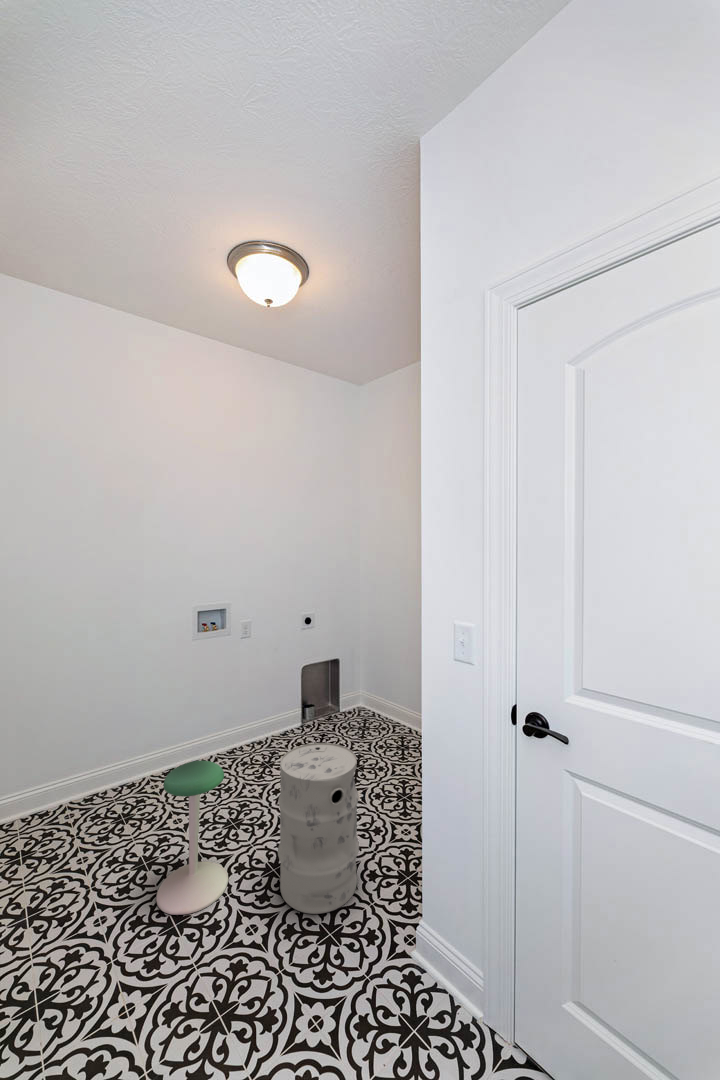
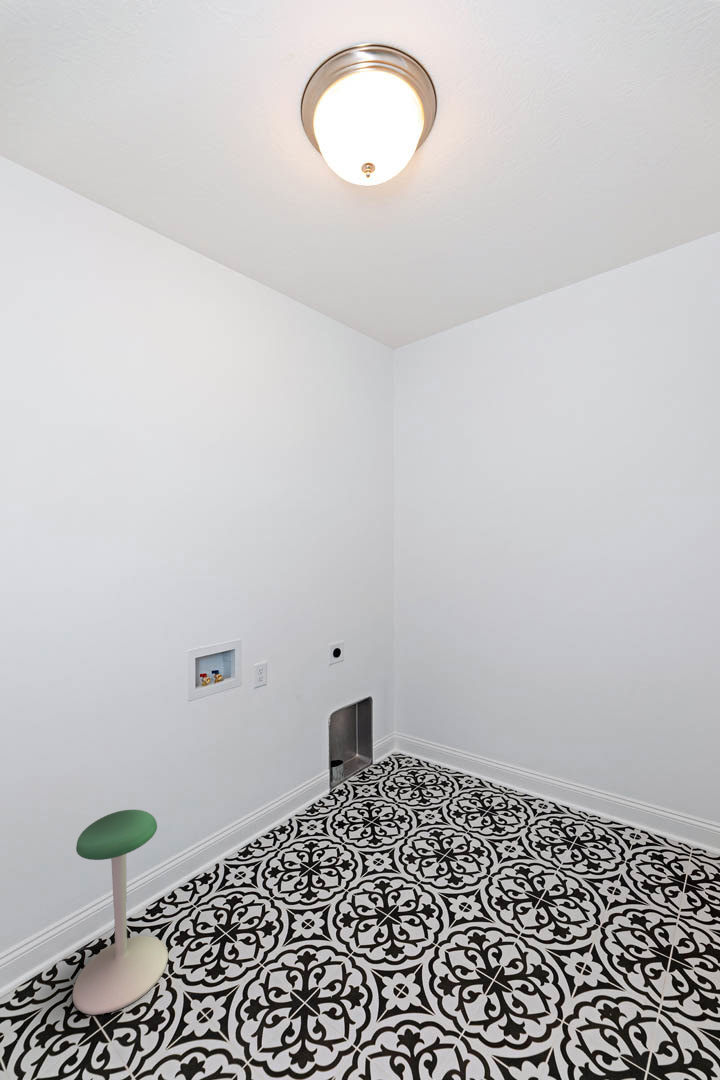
trash can: present [278,743,359,914] -> none [229,769,330,980]

